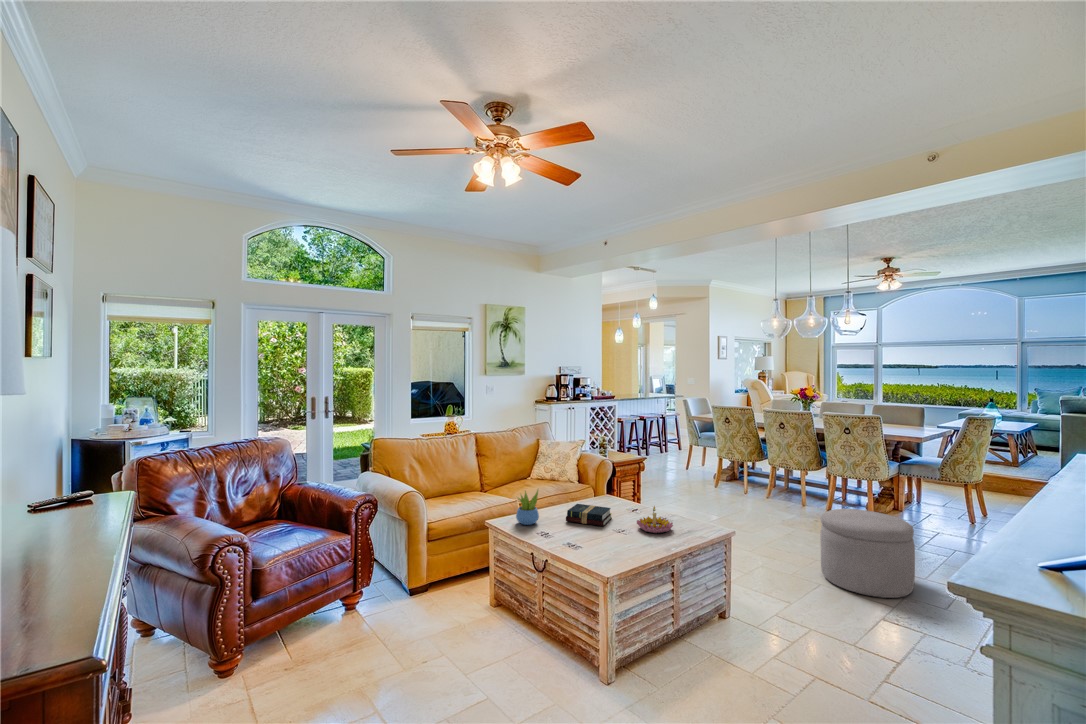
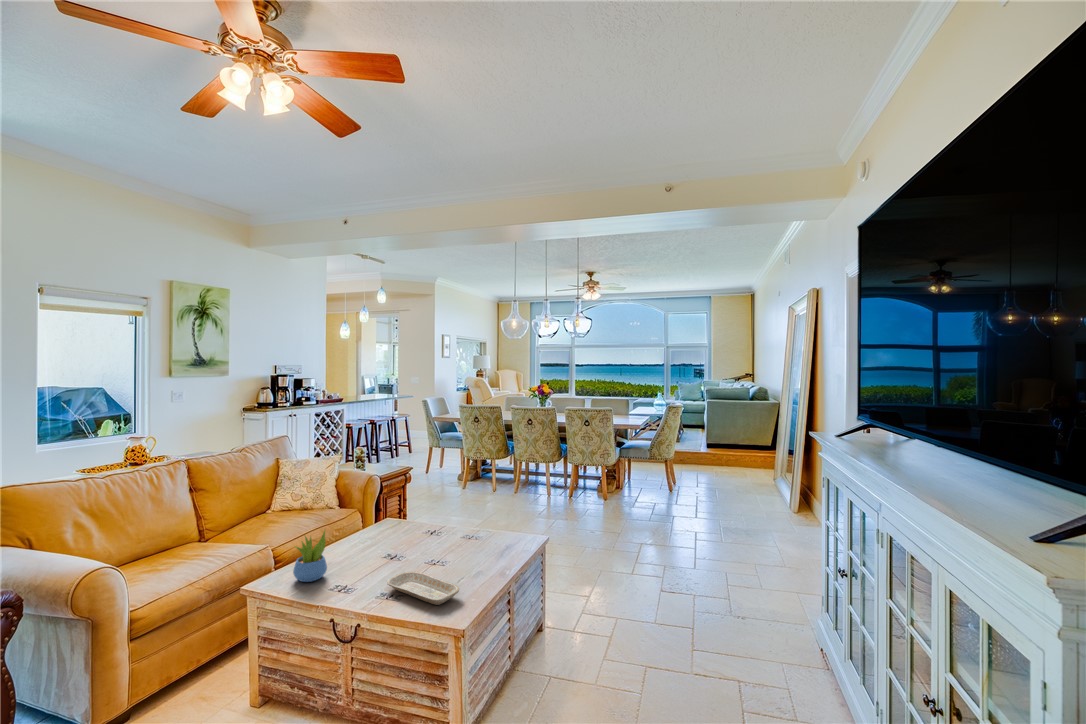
hardback book: present [566,504,612,526] -> none [363,537,416,564]
candle holder: present [637,506,673,533] -> none [451,525,493,558]
ottoman: present [821,509,915,598] -> none [594,495,666,572]
tray: none [571,531,620,558] -> present [387,572,459,605]

